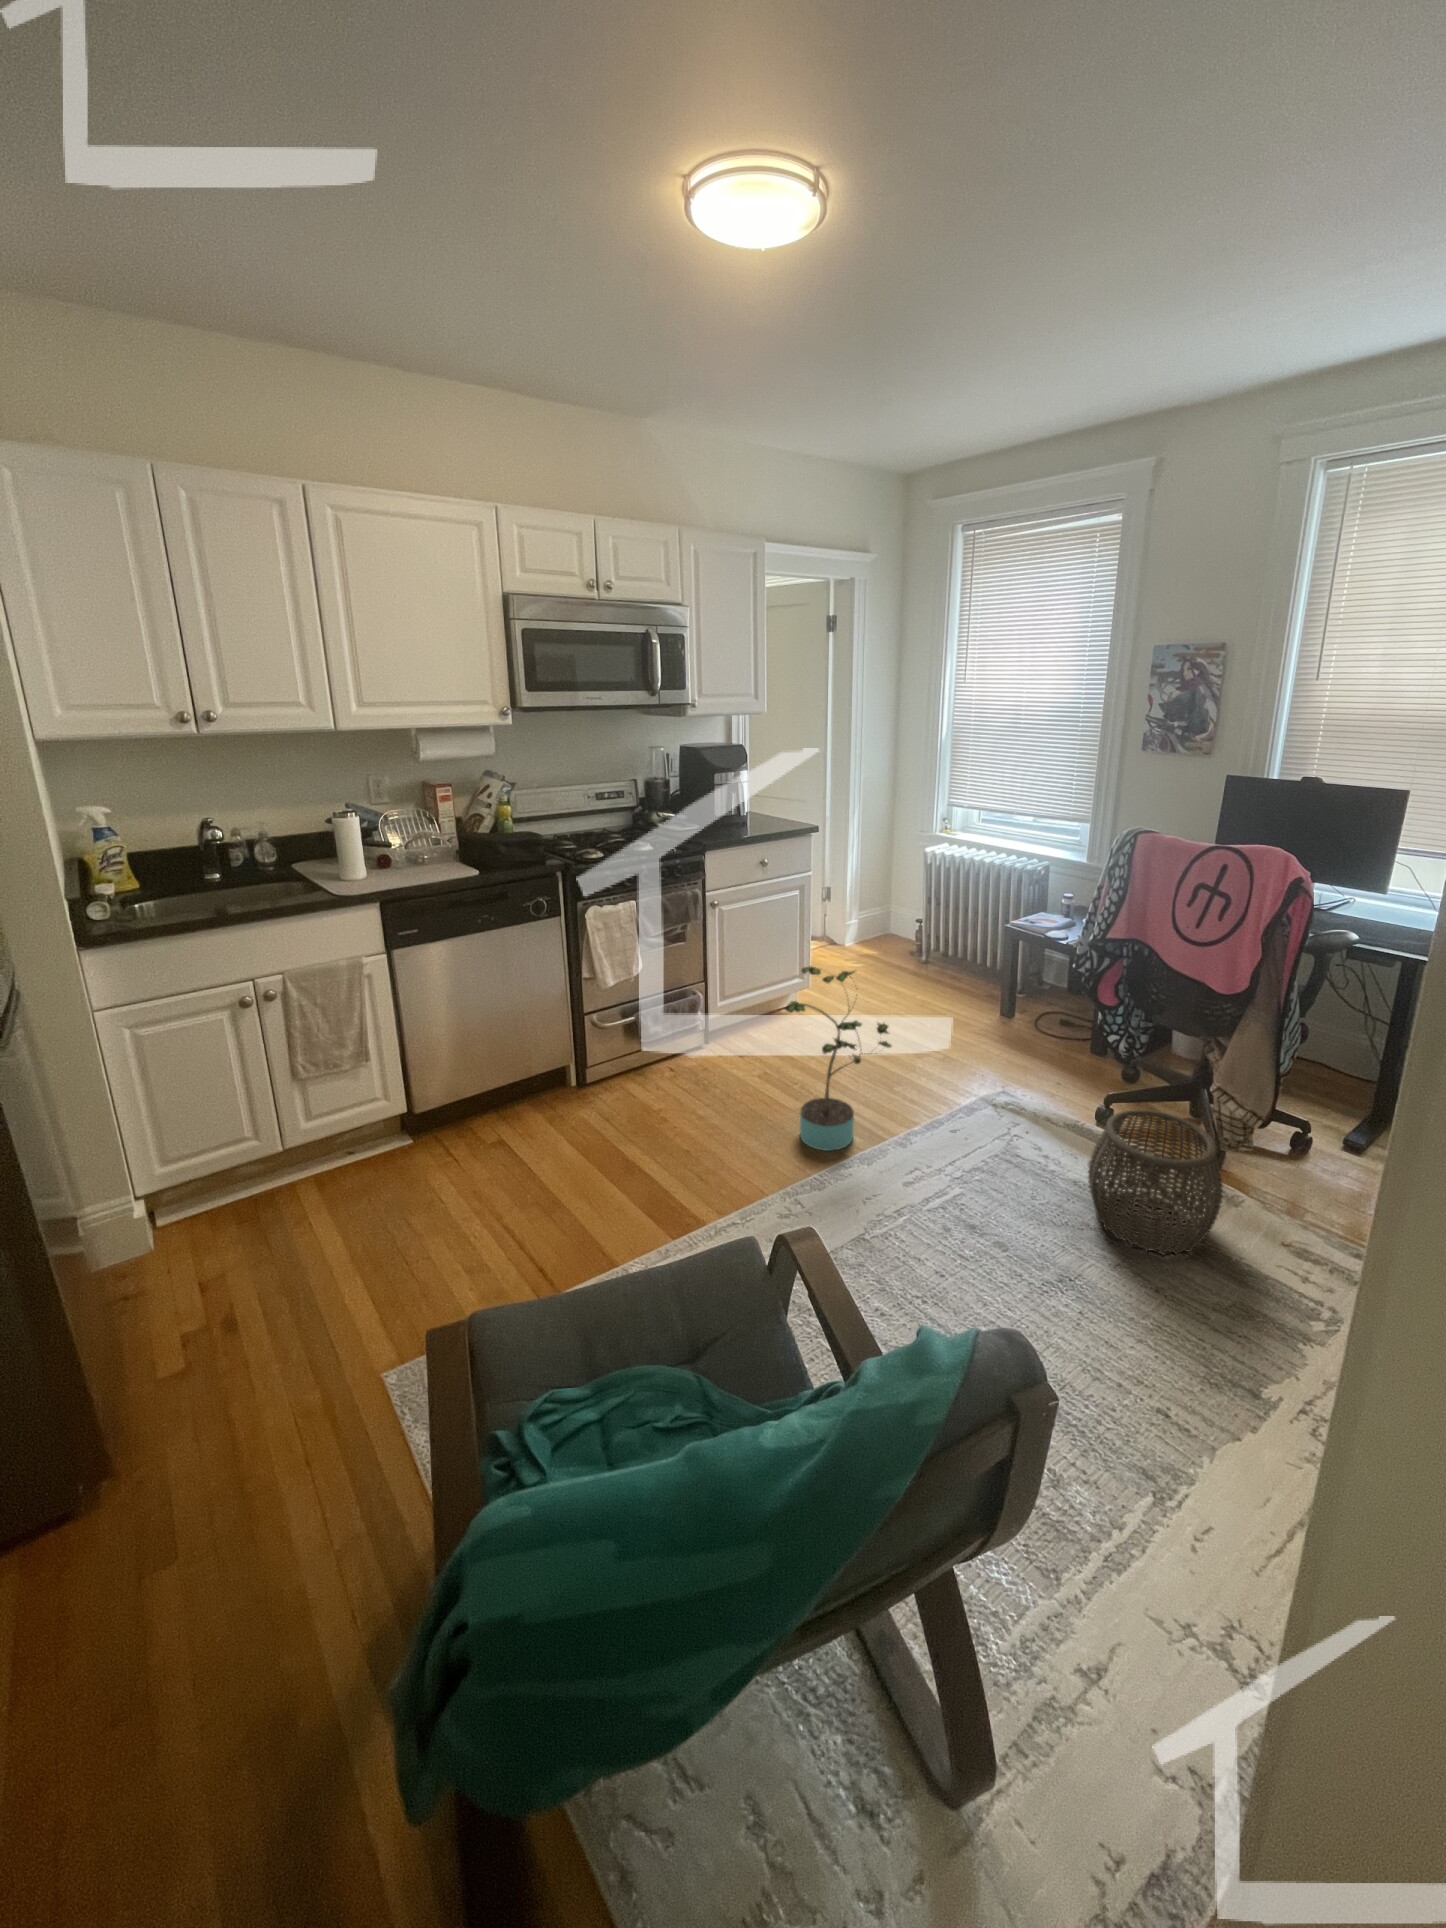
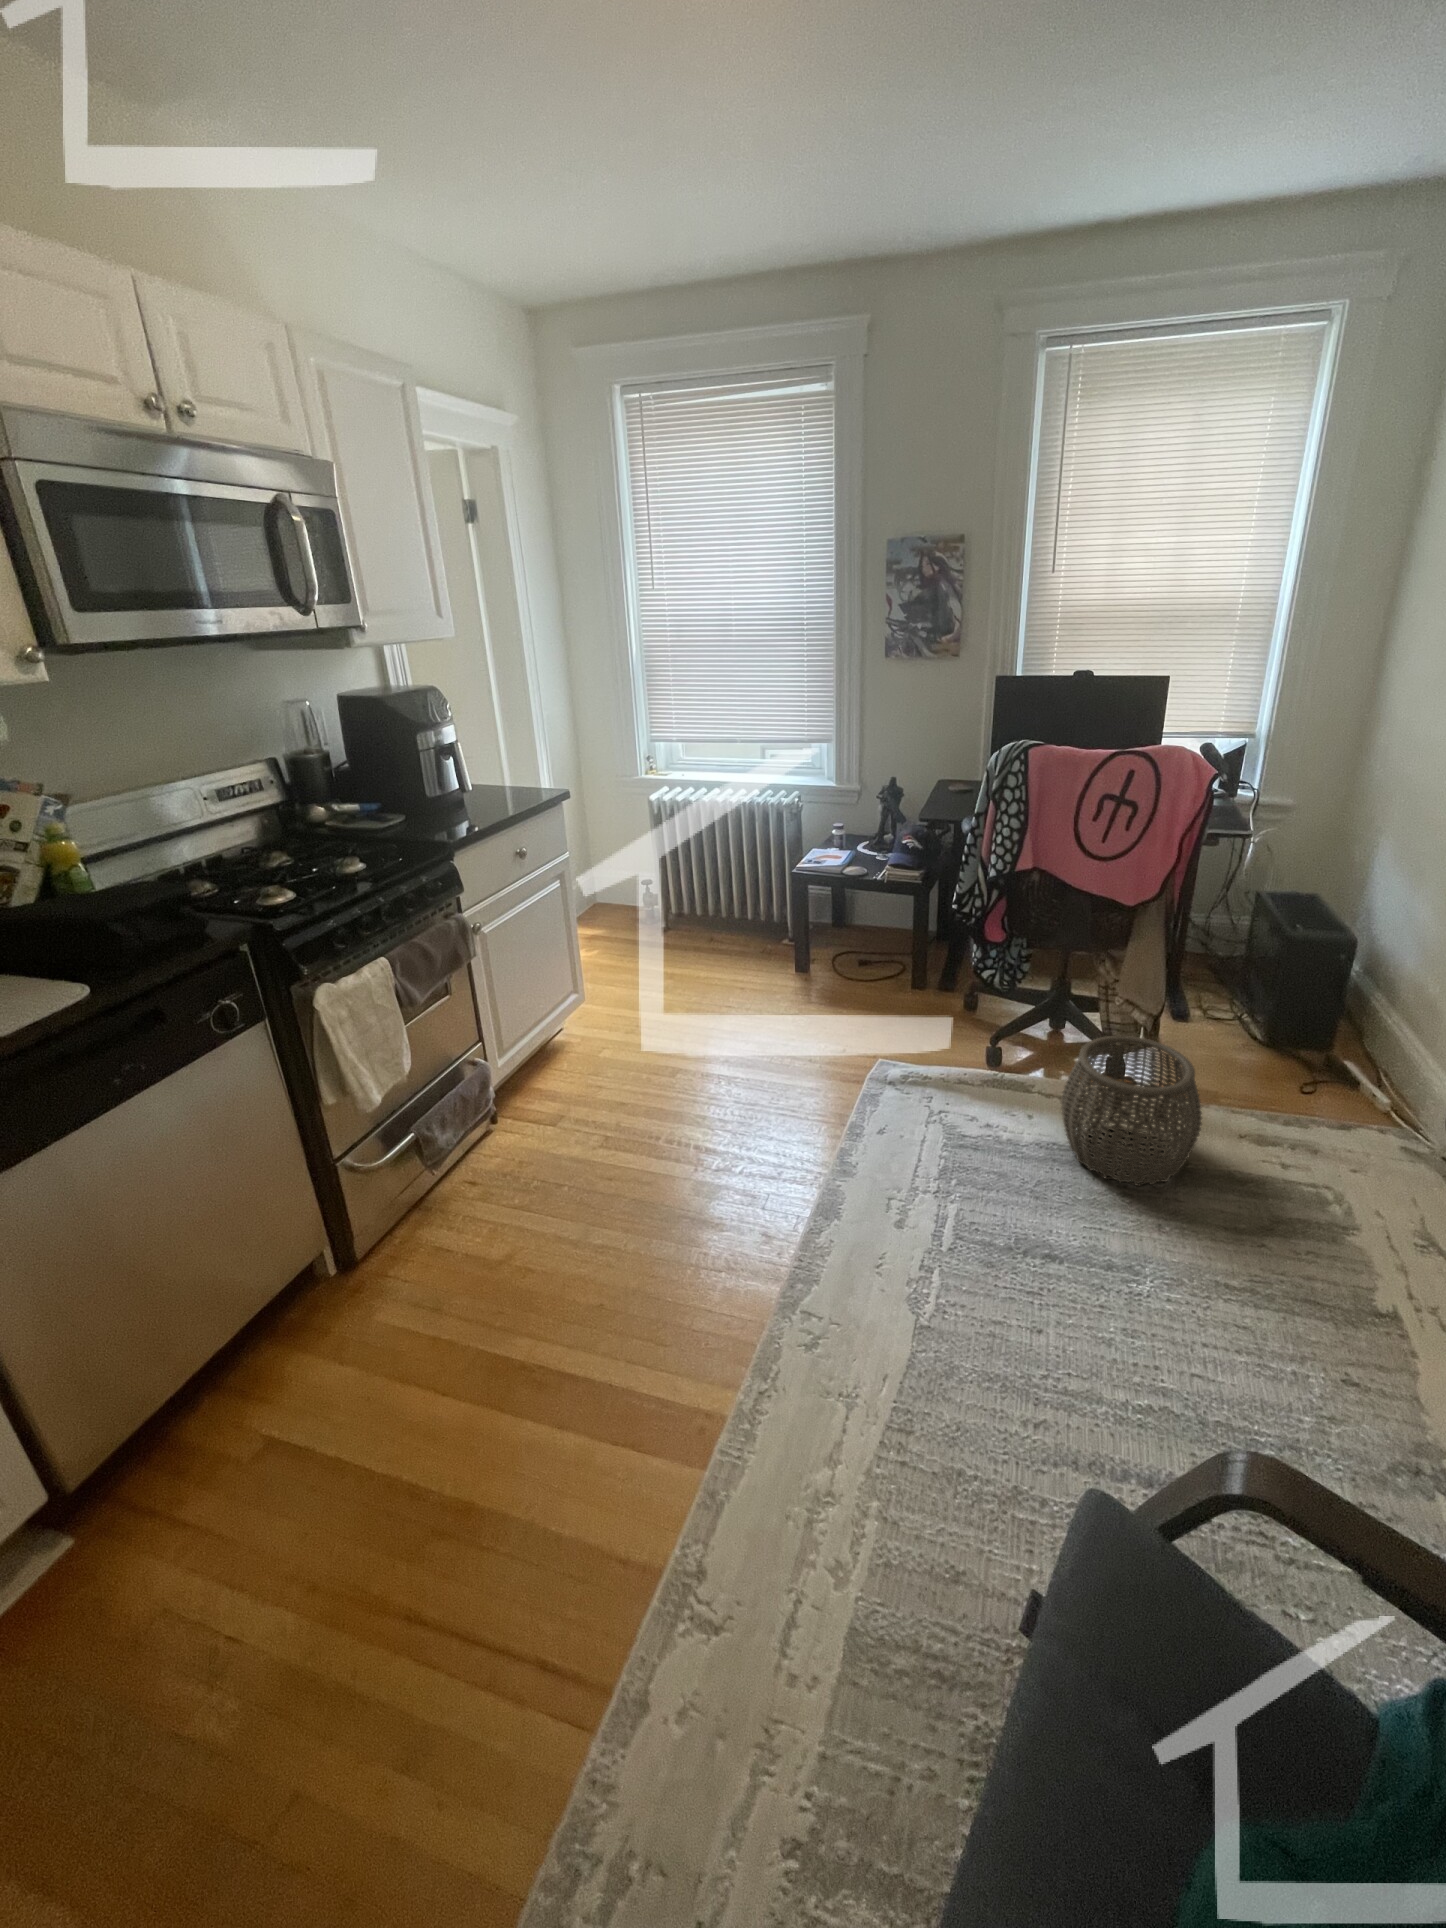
potted plant: present [785,967,891,1151] -> none [696,973,833,1218]

